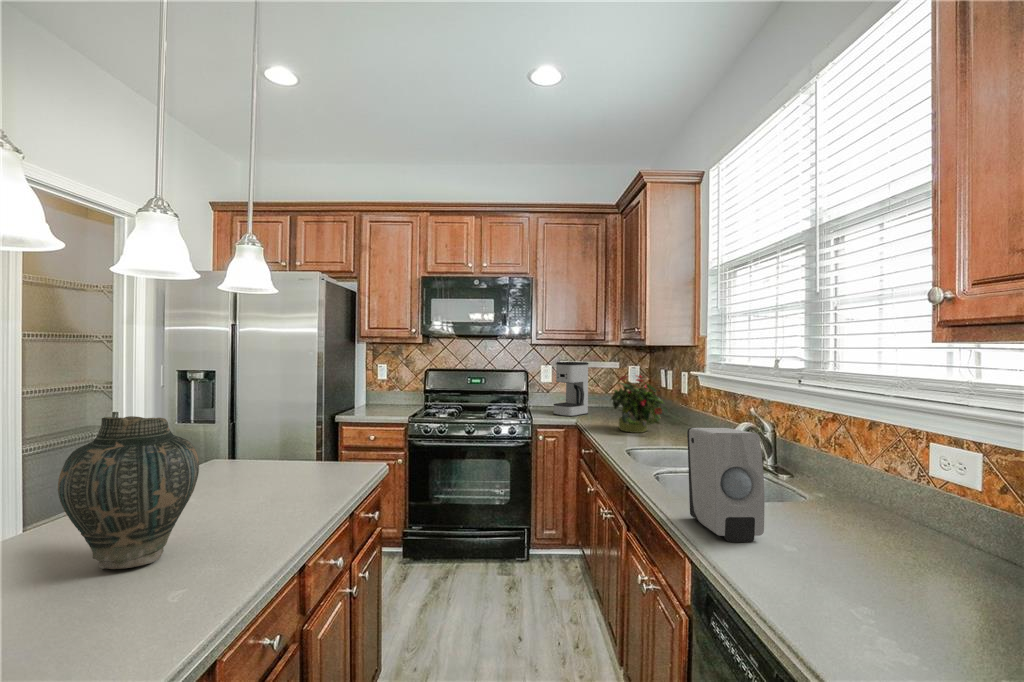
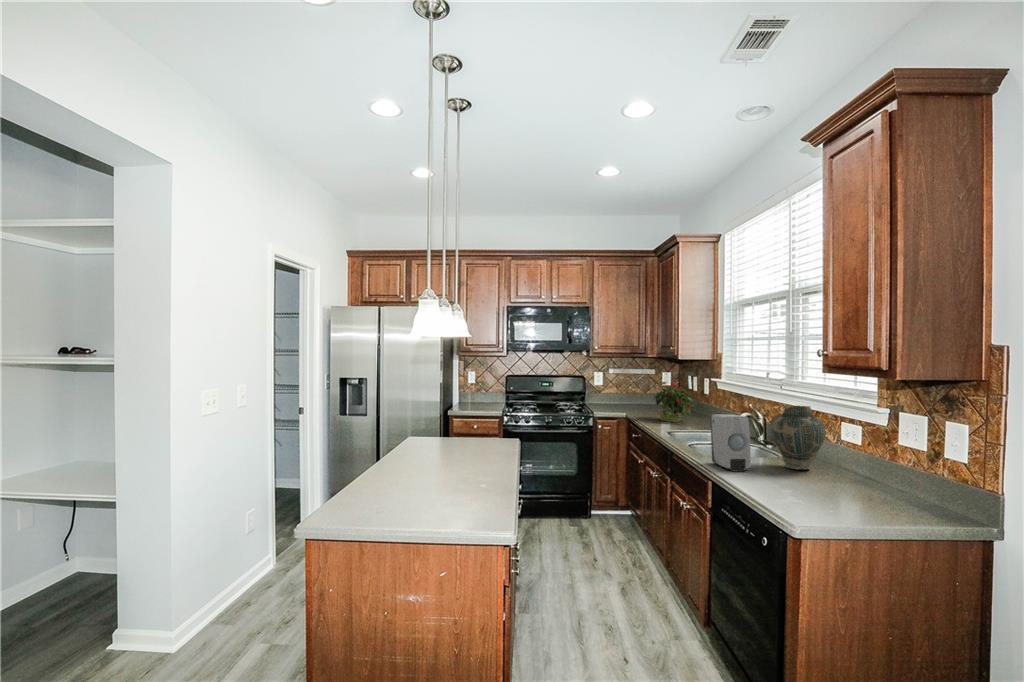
coffee maker: present [553,362,588,416] -> none [607,370,633,411]
vase: present [58,416,199,569] -> present [770,406,826,469]

